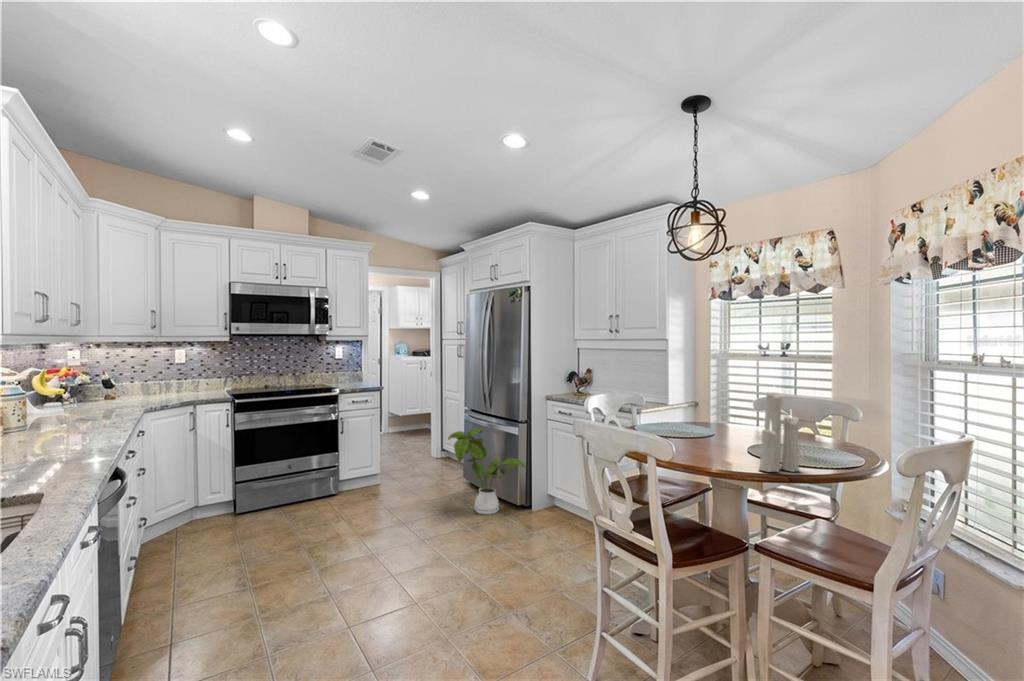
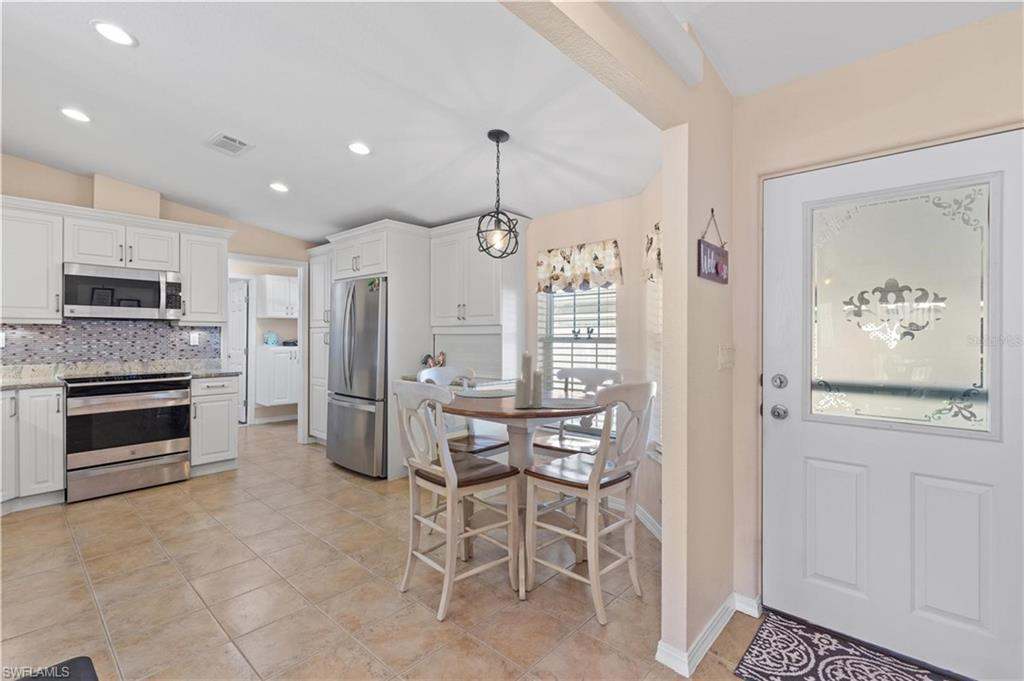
house plant: present [448,428,526,515] -> none [305,407,381,486]

